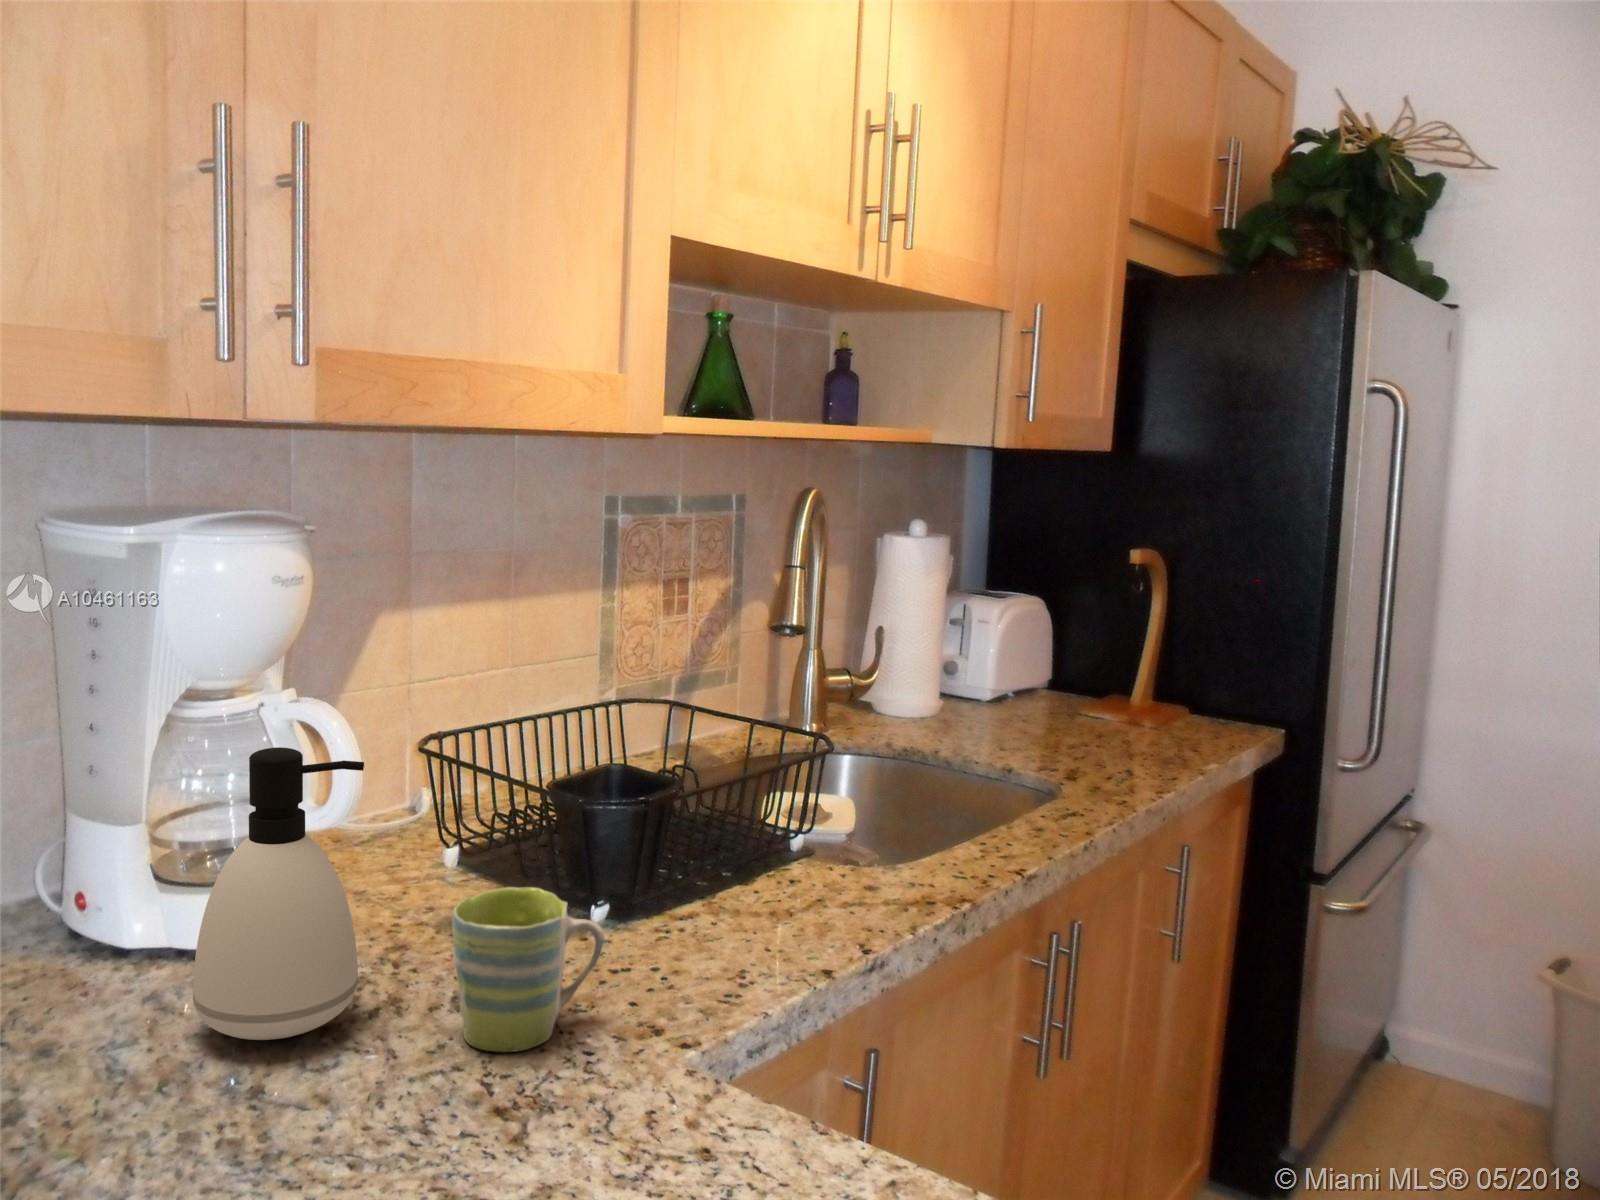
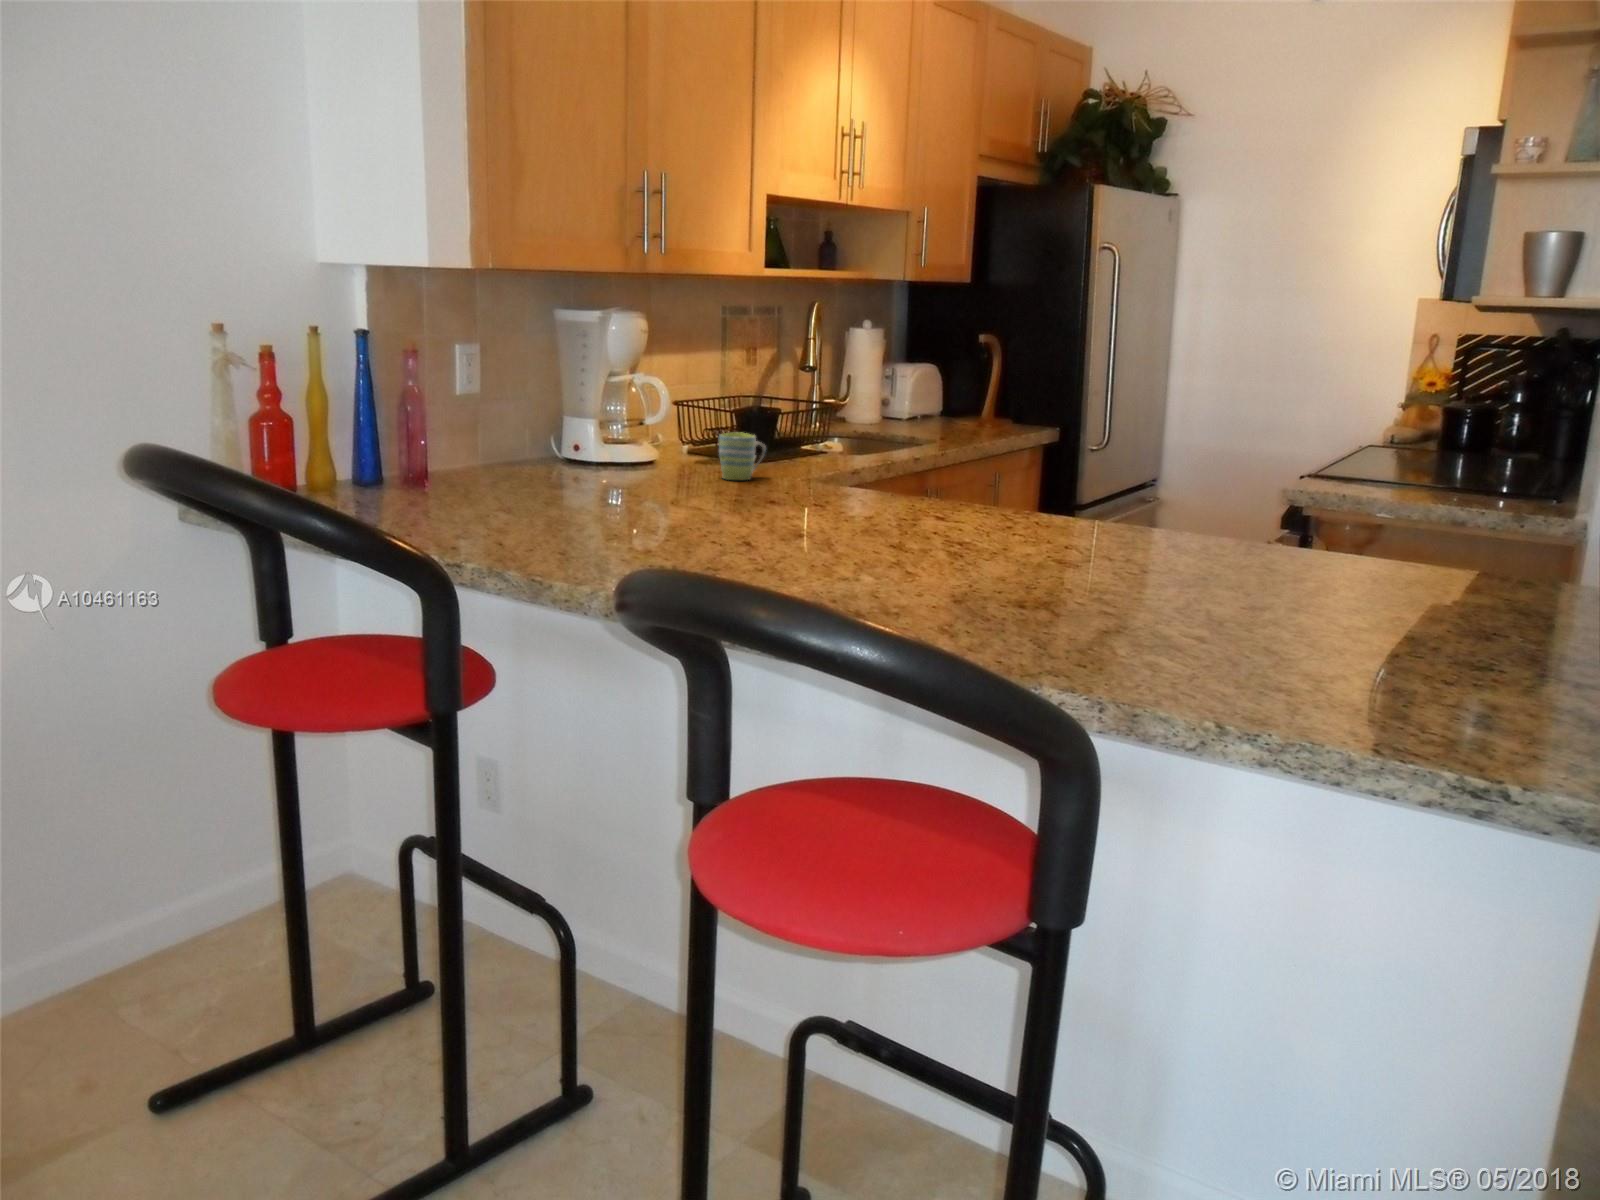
soap dispenser: present [193,747,364,1040] -> none [636,382,689,476]

